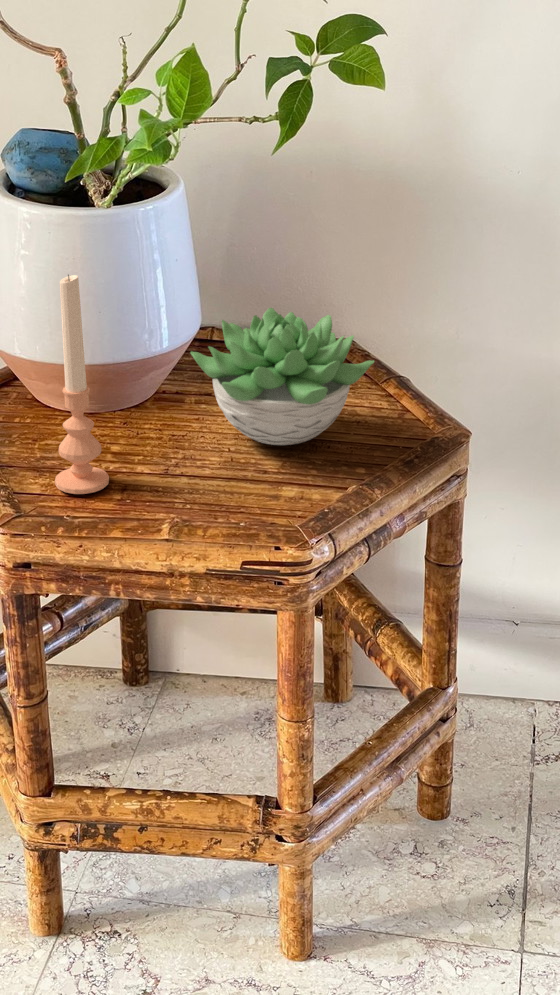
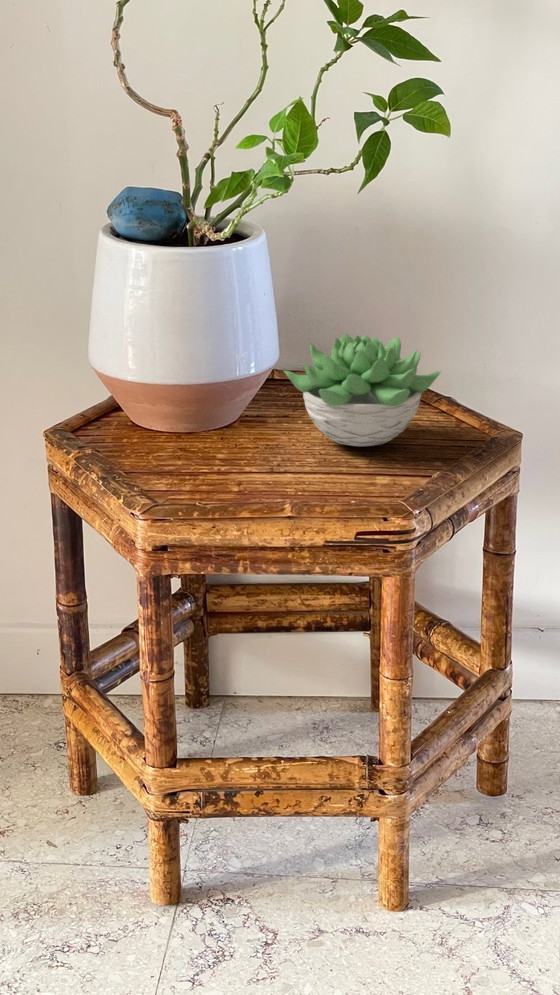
candle: present [55,274,109,494] -> none [180,296,226,488]

